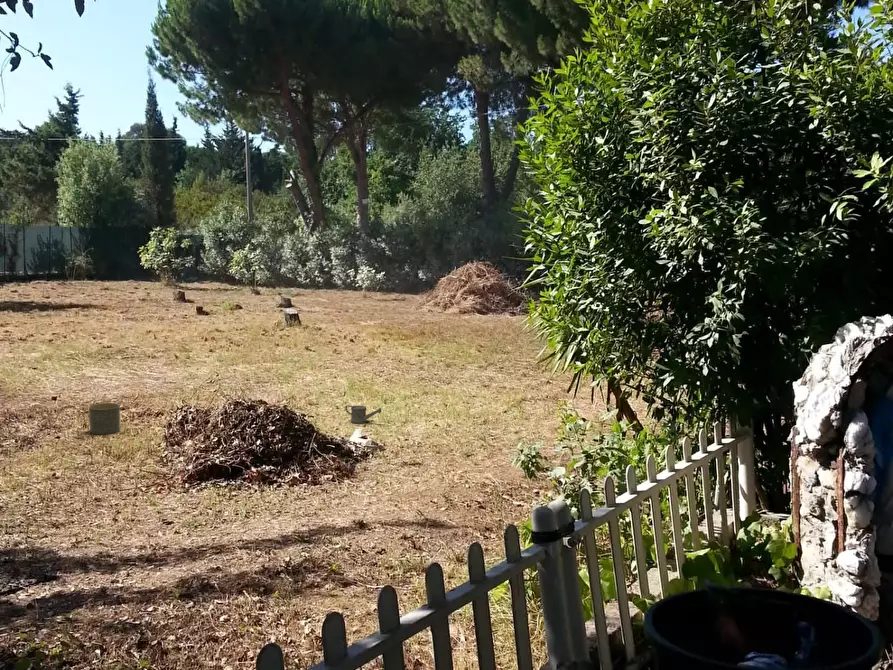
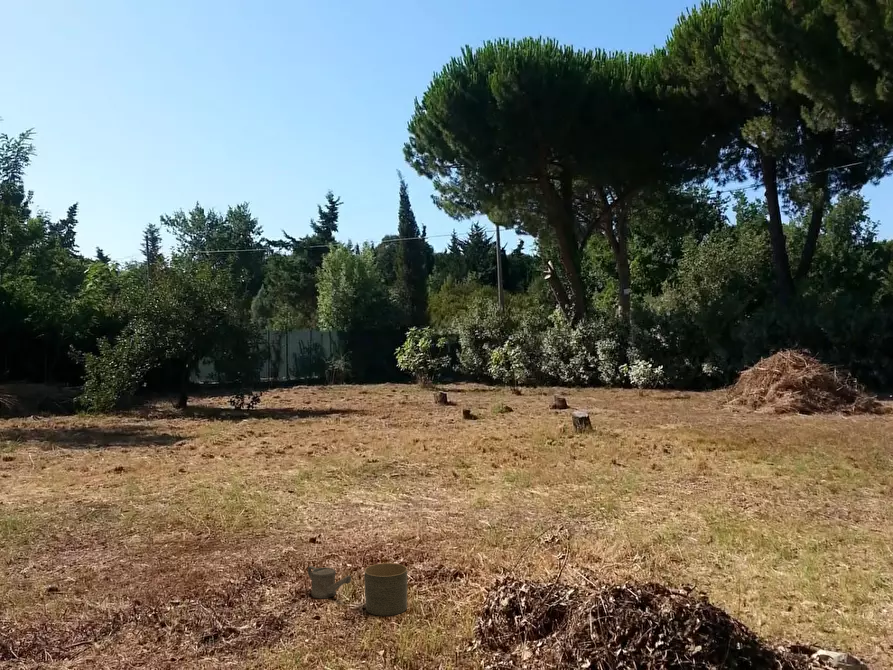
watering can: present [345,405,381,424] -> present [308,566,351,599]

